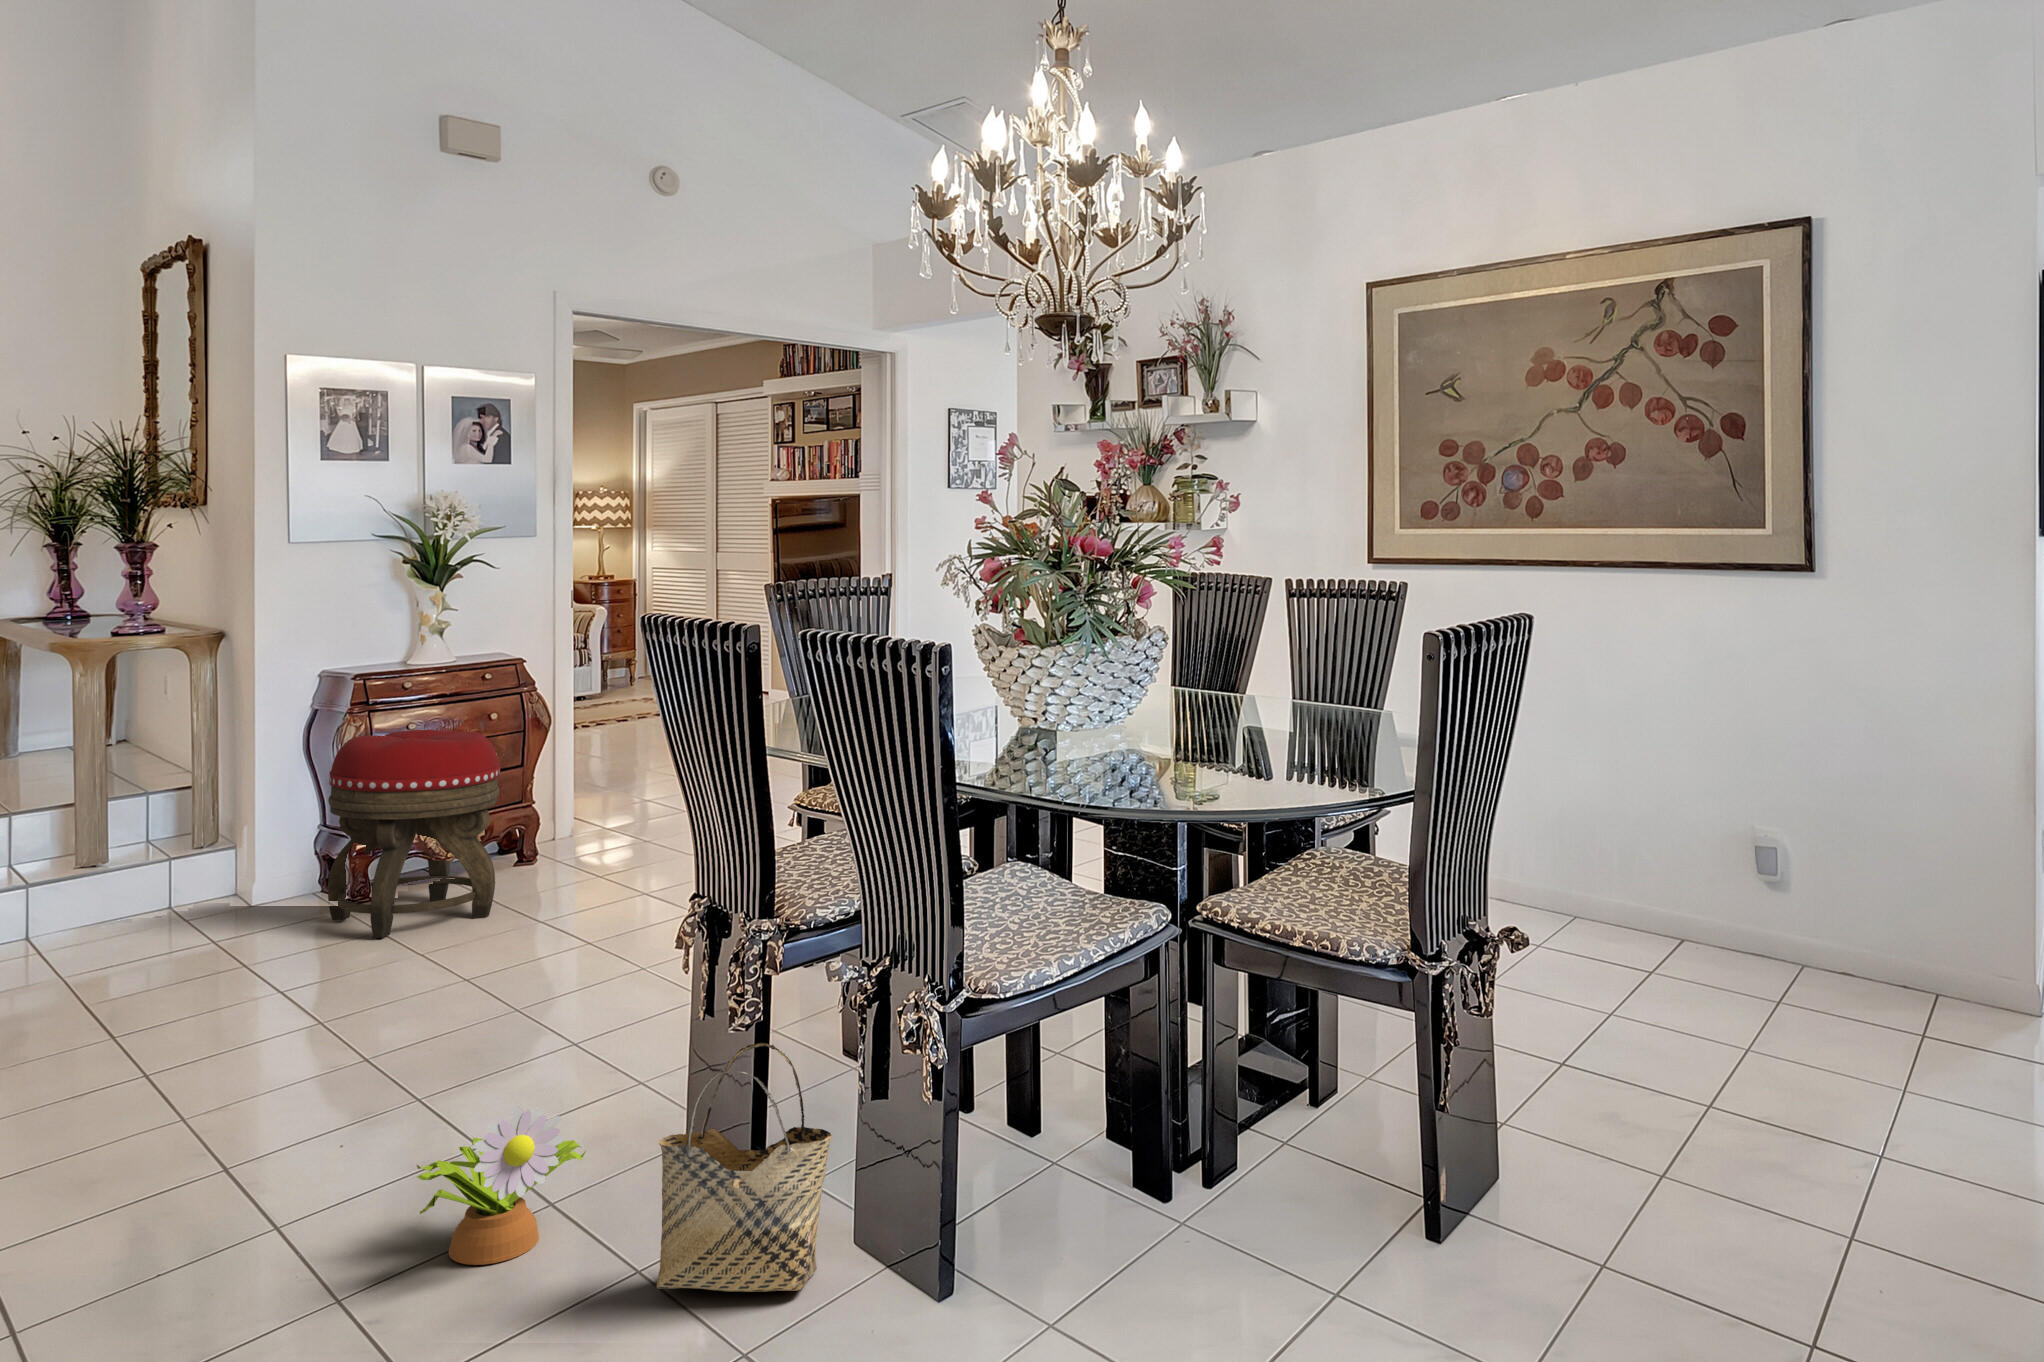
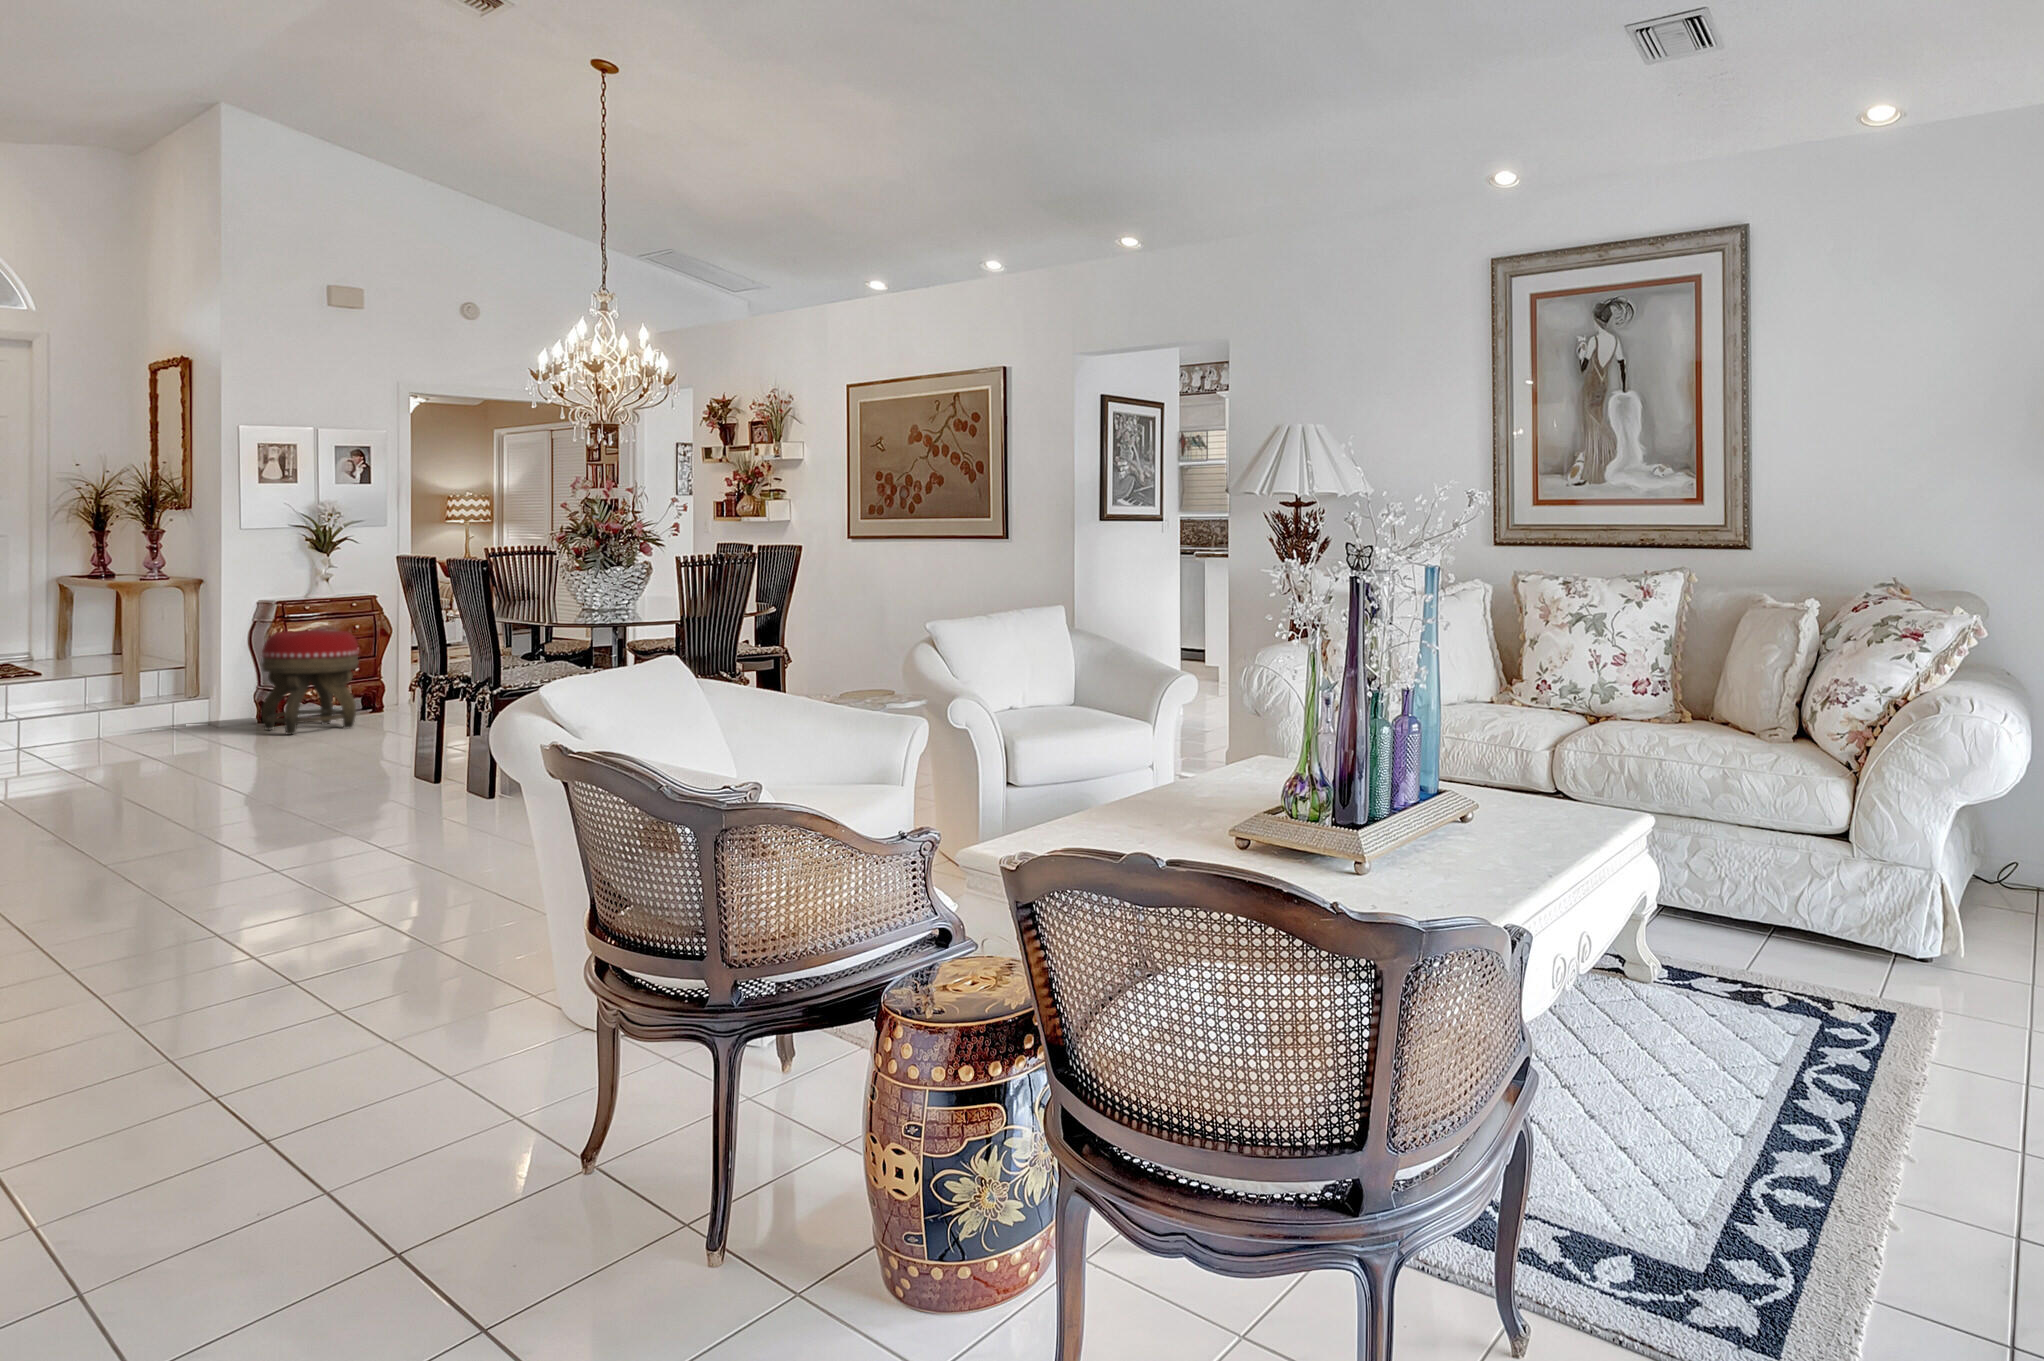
woven basket: present [657,1043,832,1292] -> none [378,719,452,806]
decorative plant: present [417,1105,586,1265] -> none [286,743,360,804]

